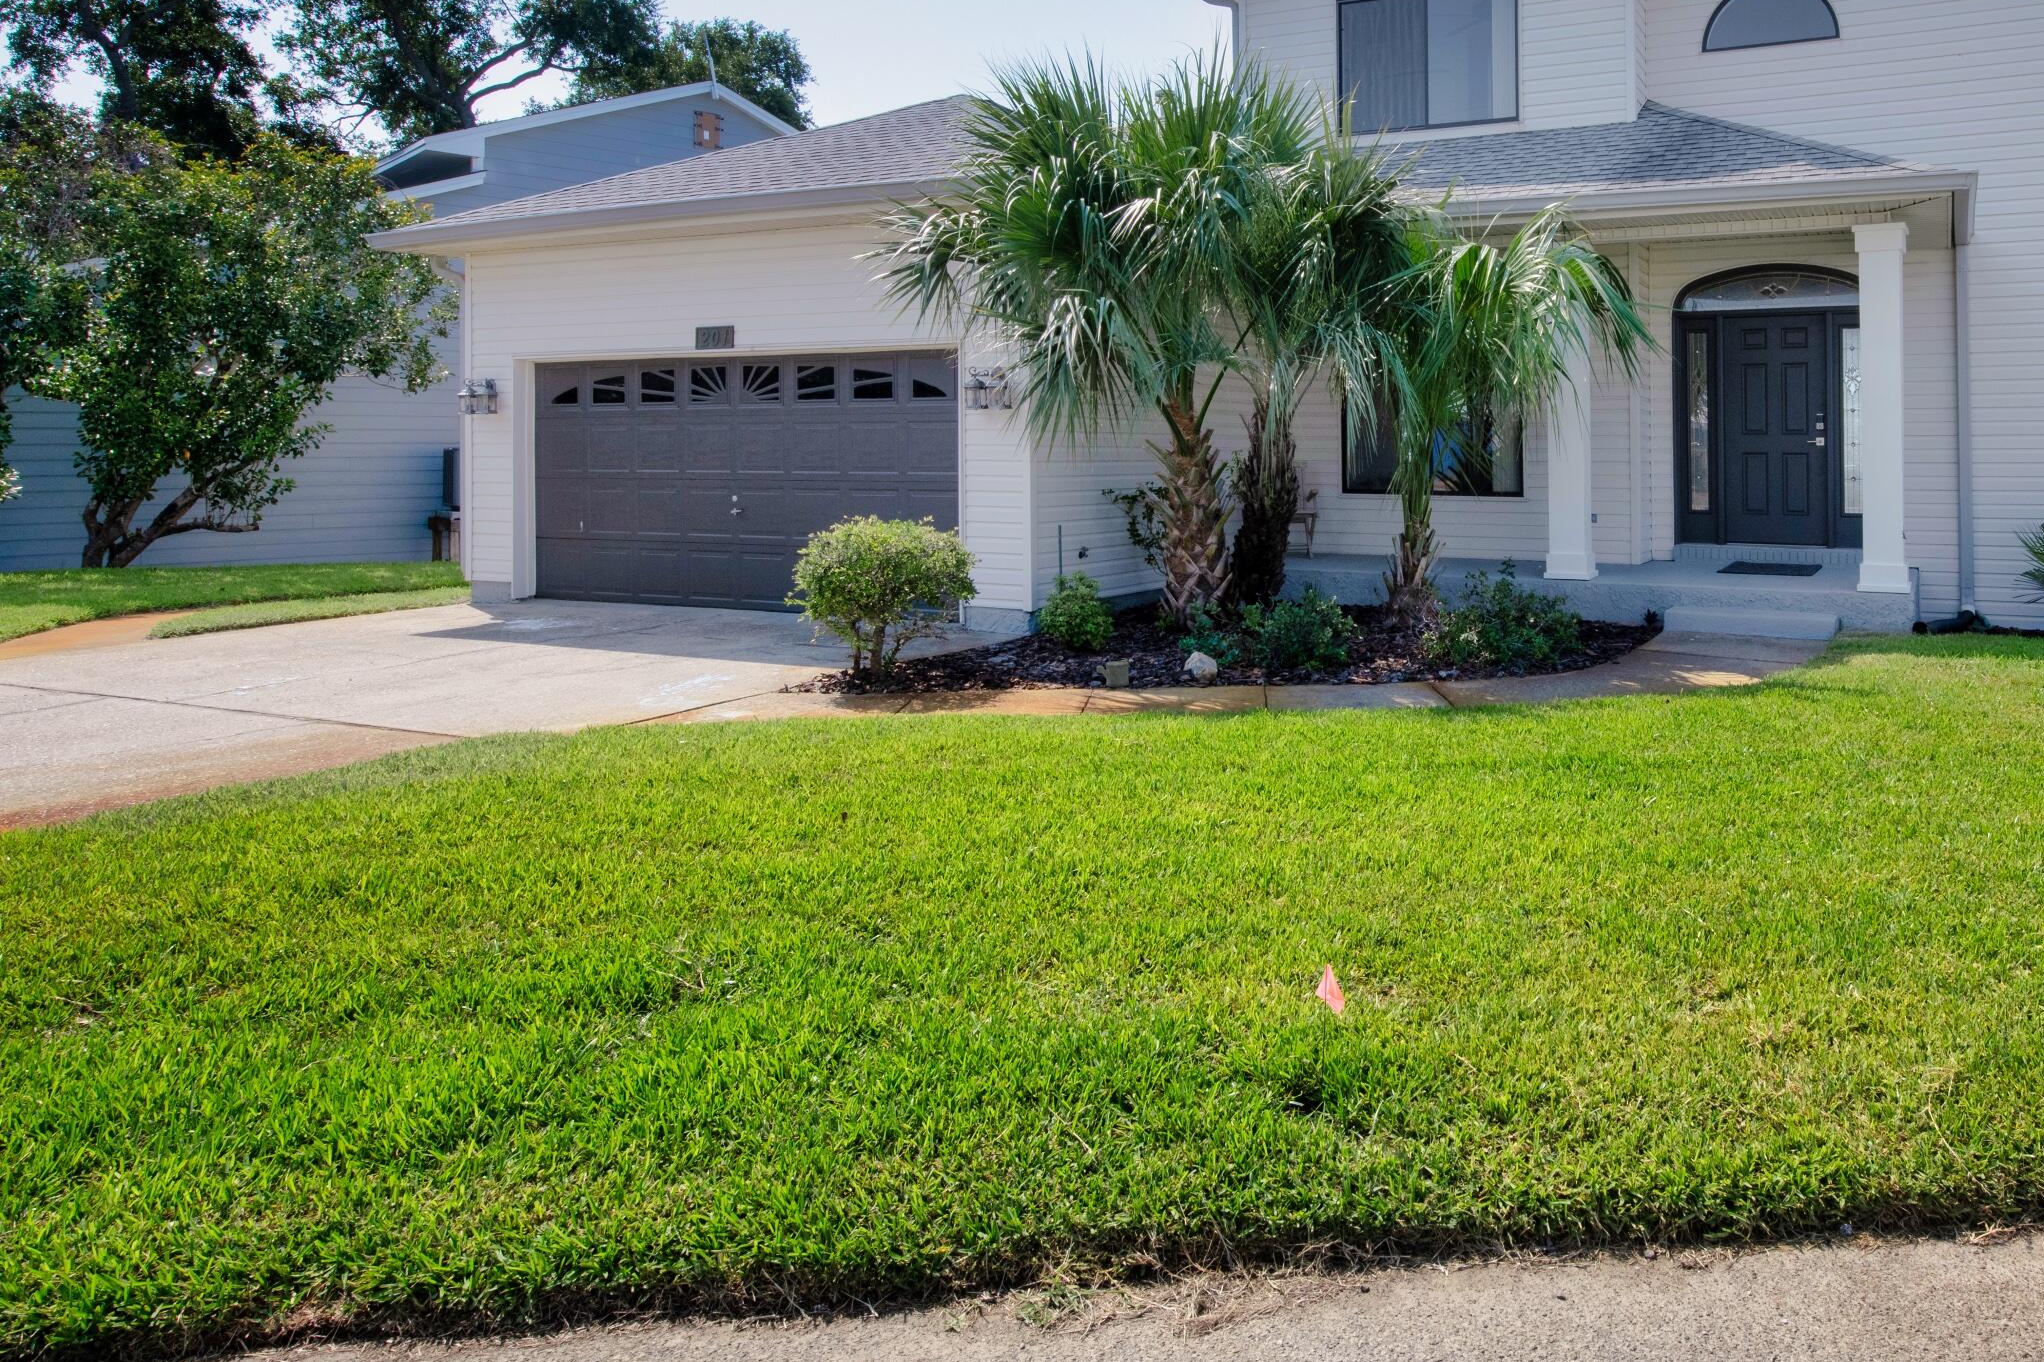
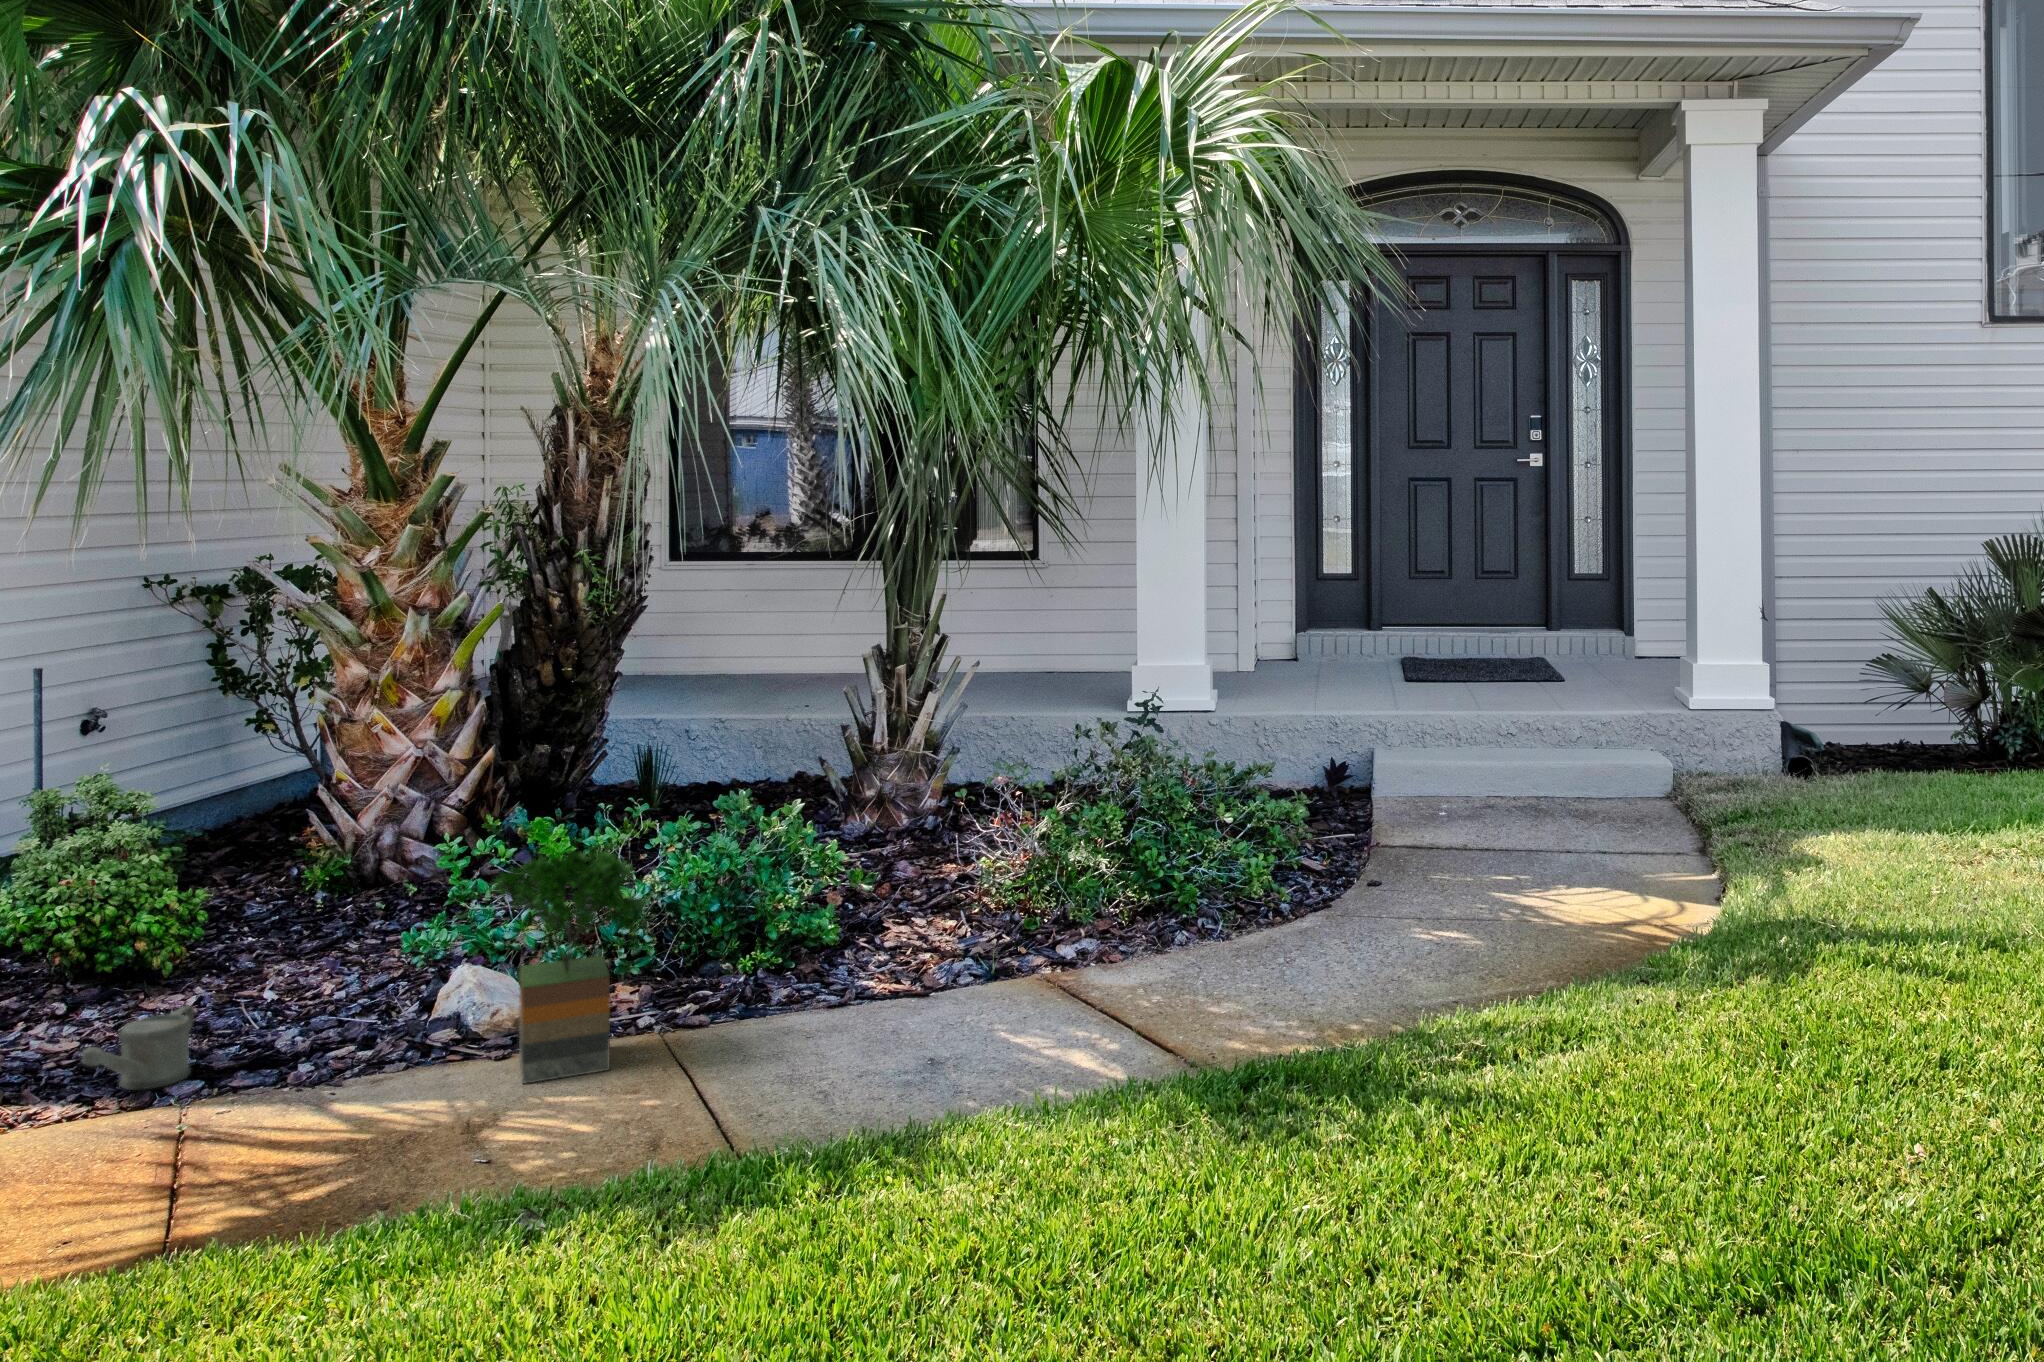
potted tree: none [1234,604,1294,694] -> present [493,849,647,1084]

